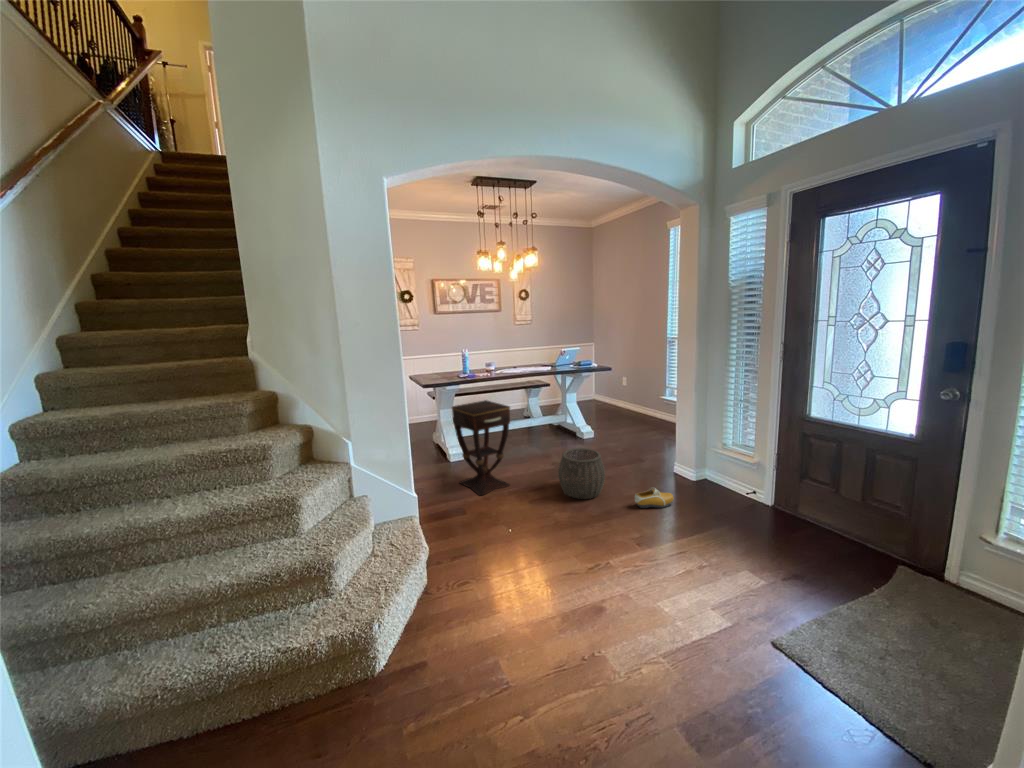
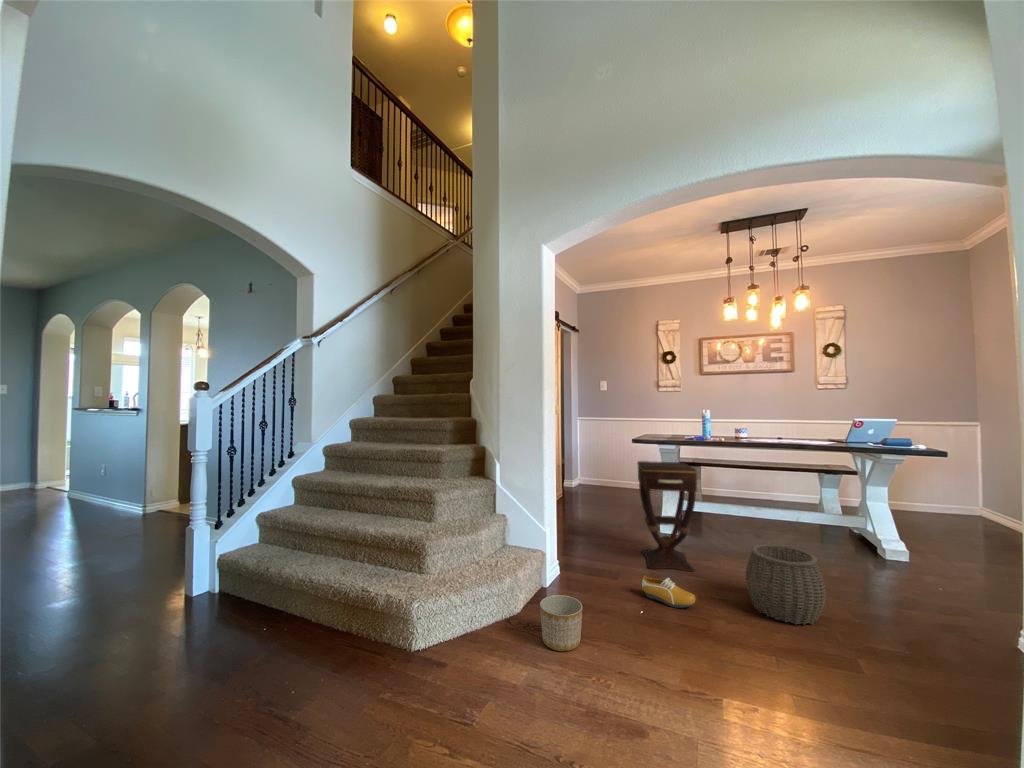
shoe: present [635,488,674,508] -> present [642,576,695,608]
planter: none [474,548,514,600] -> present [540,595,582,651]

